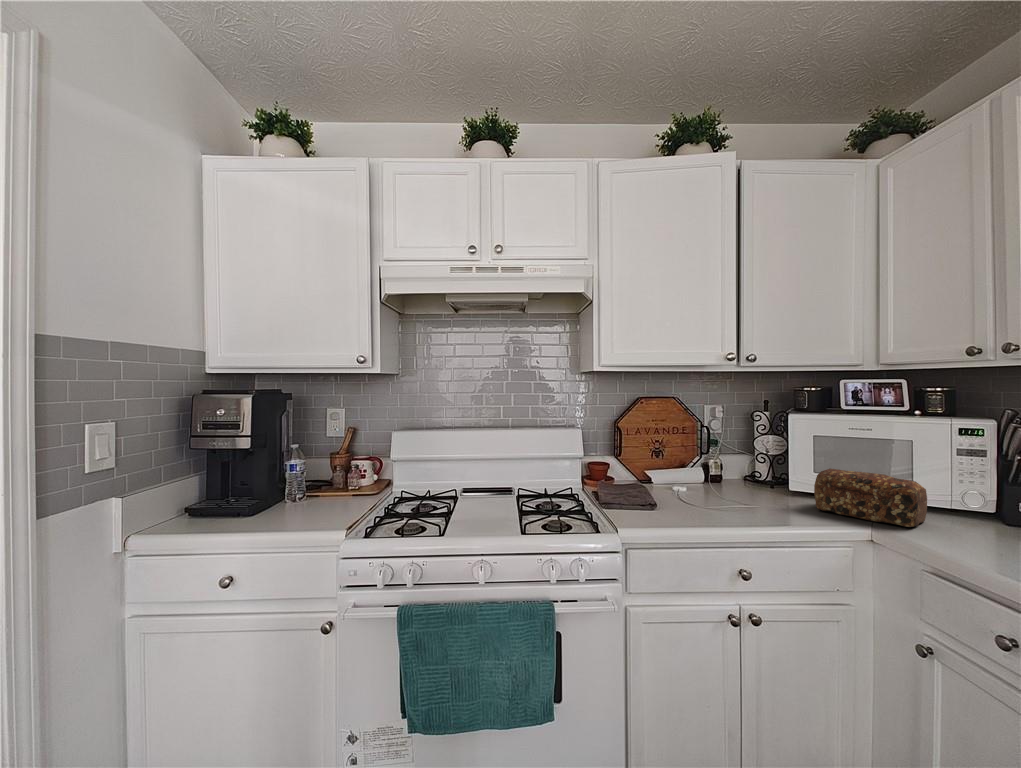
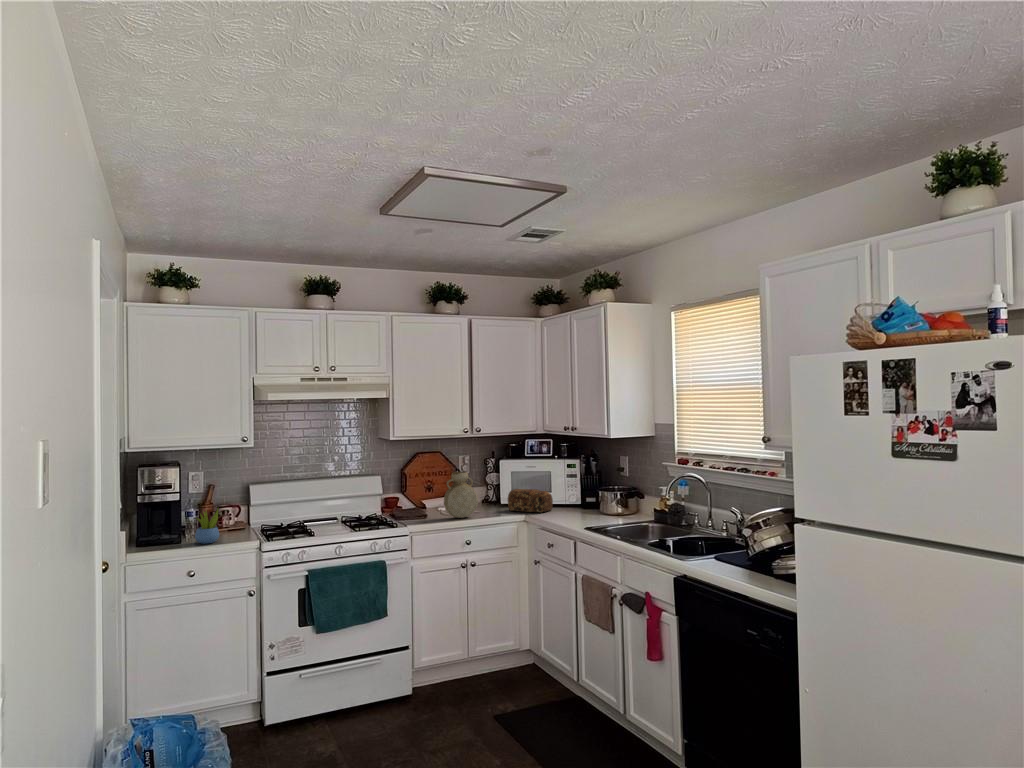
vase: none [687,430,759,519] -> present [444,472,478,518]
succulent plant: none [264,465,305,524] -> present [195,509,219,544]

